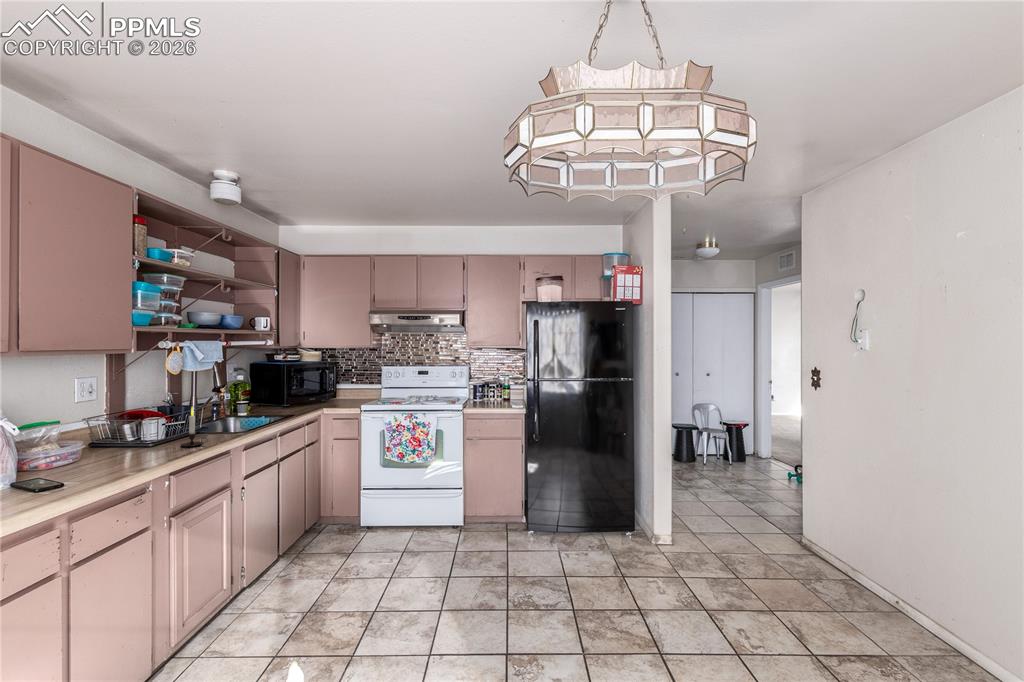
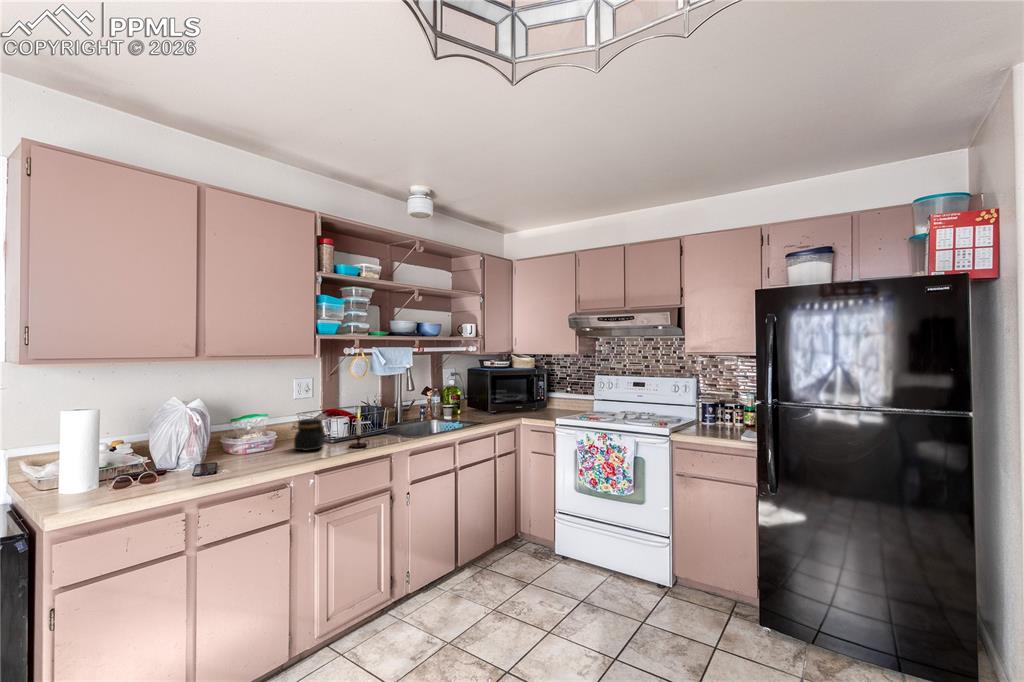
jar: none [110,420,157,456] -> present [292,418,327,451]

